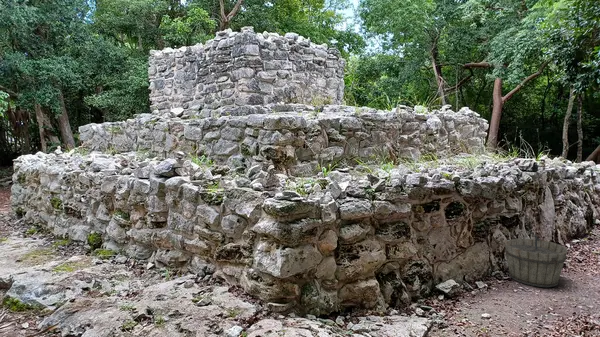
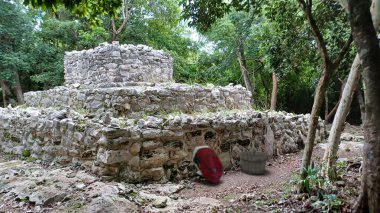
backpack: none [427,231,493,307] -> present [192,146,223,183]

